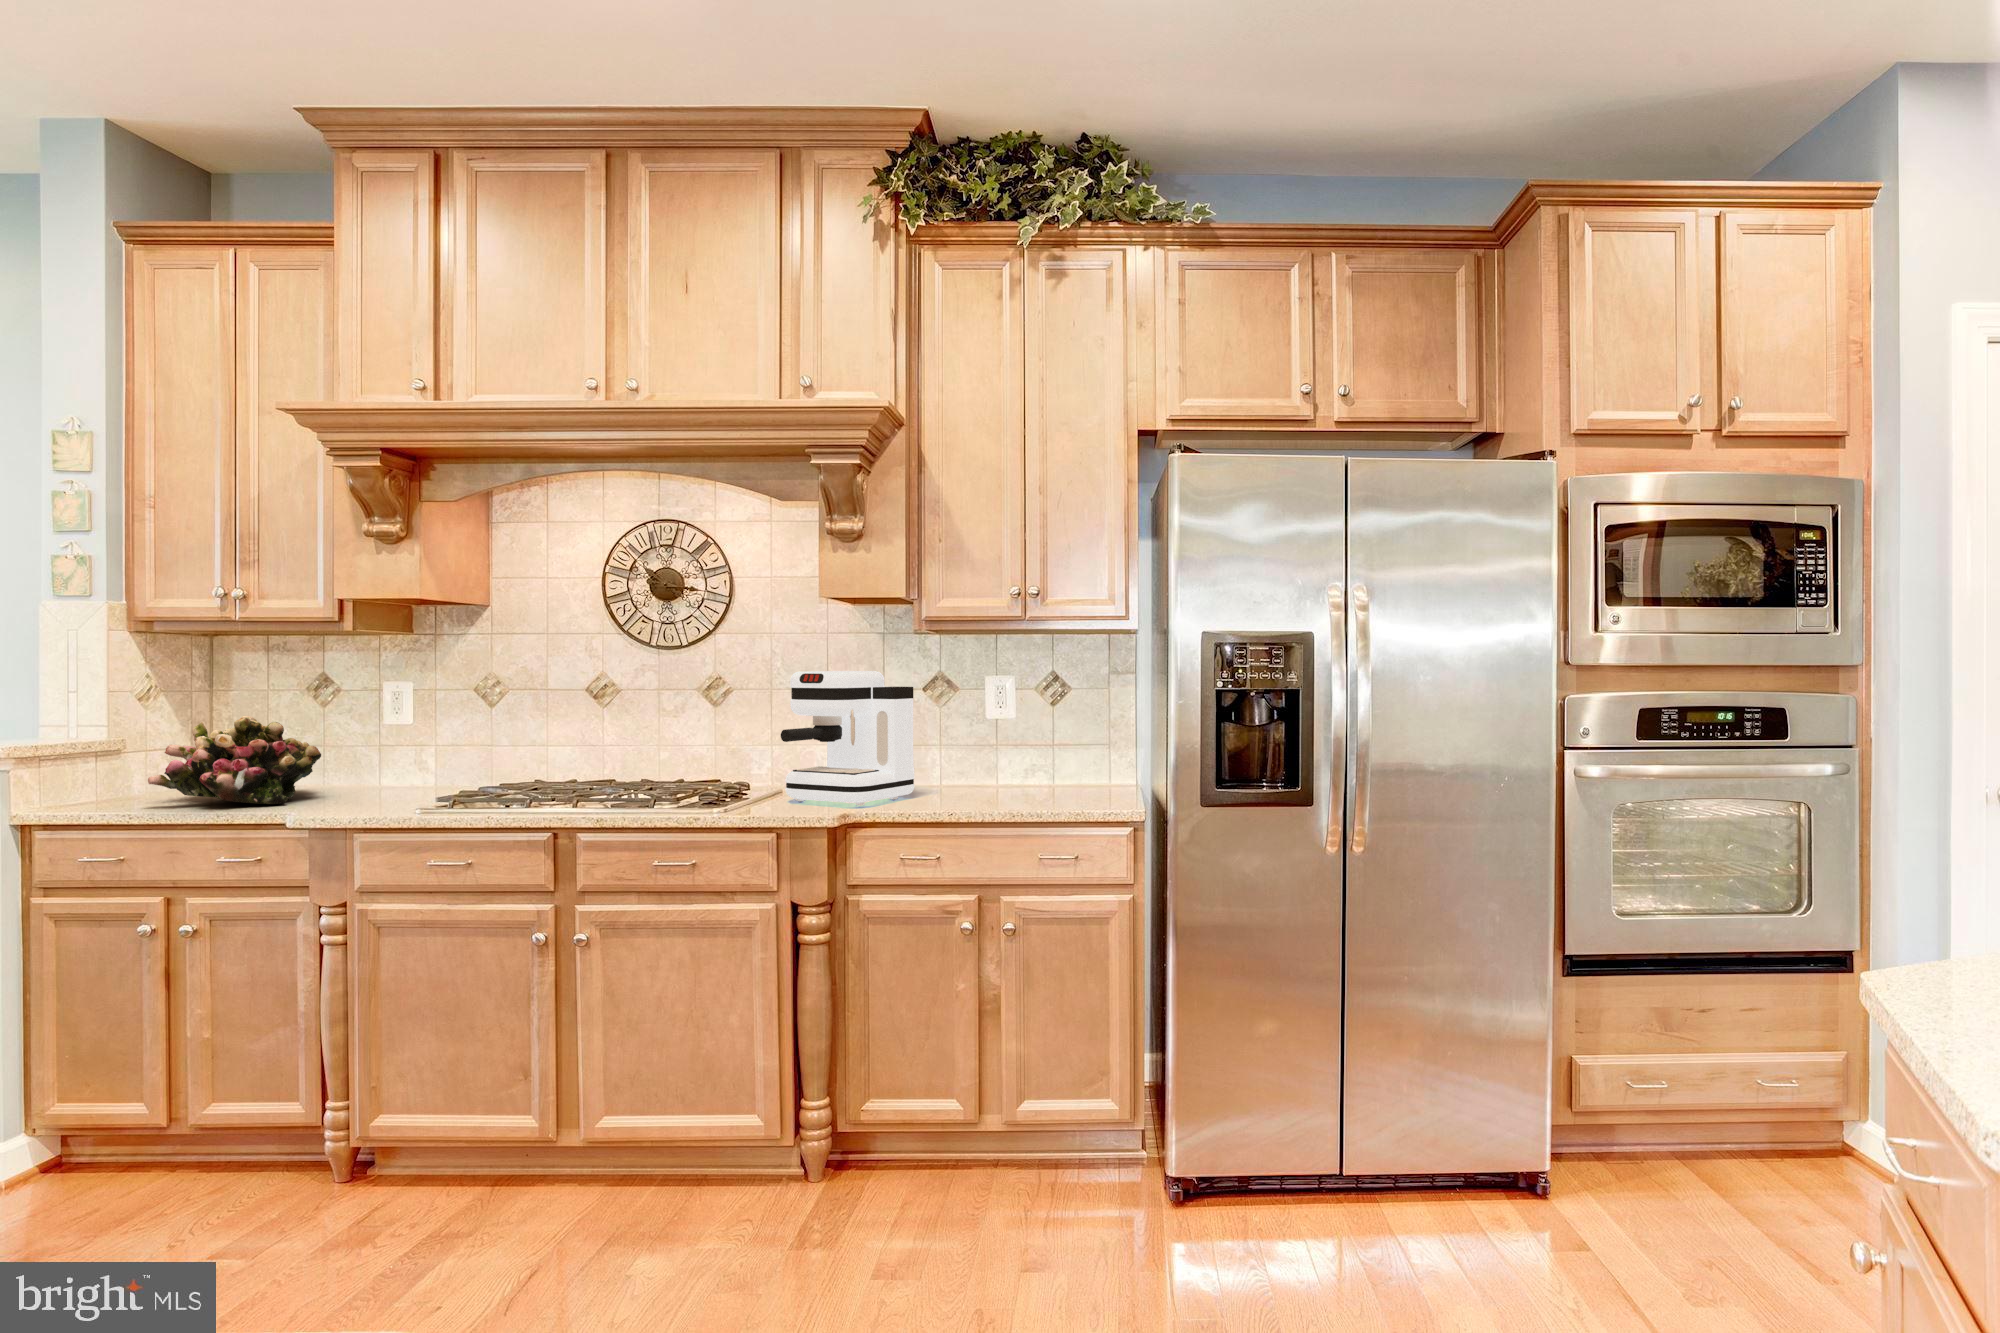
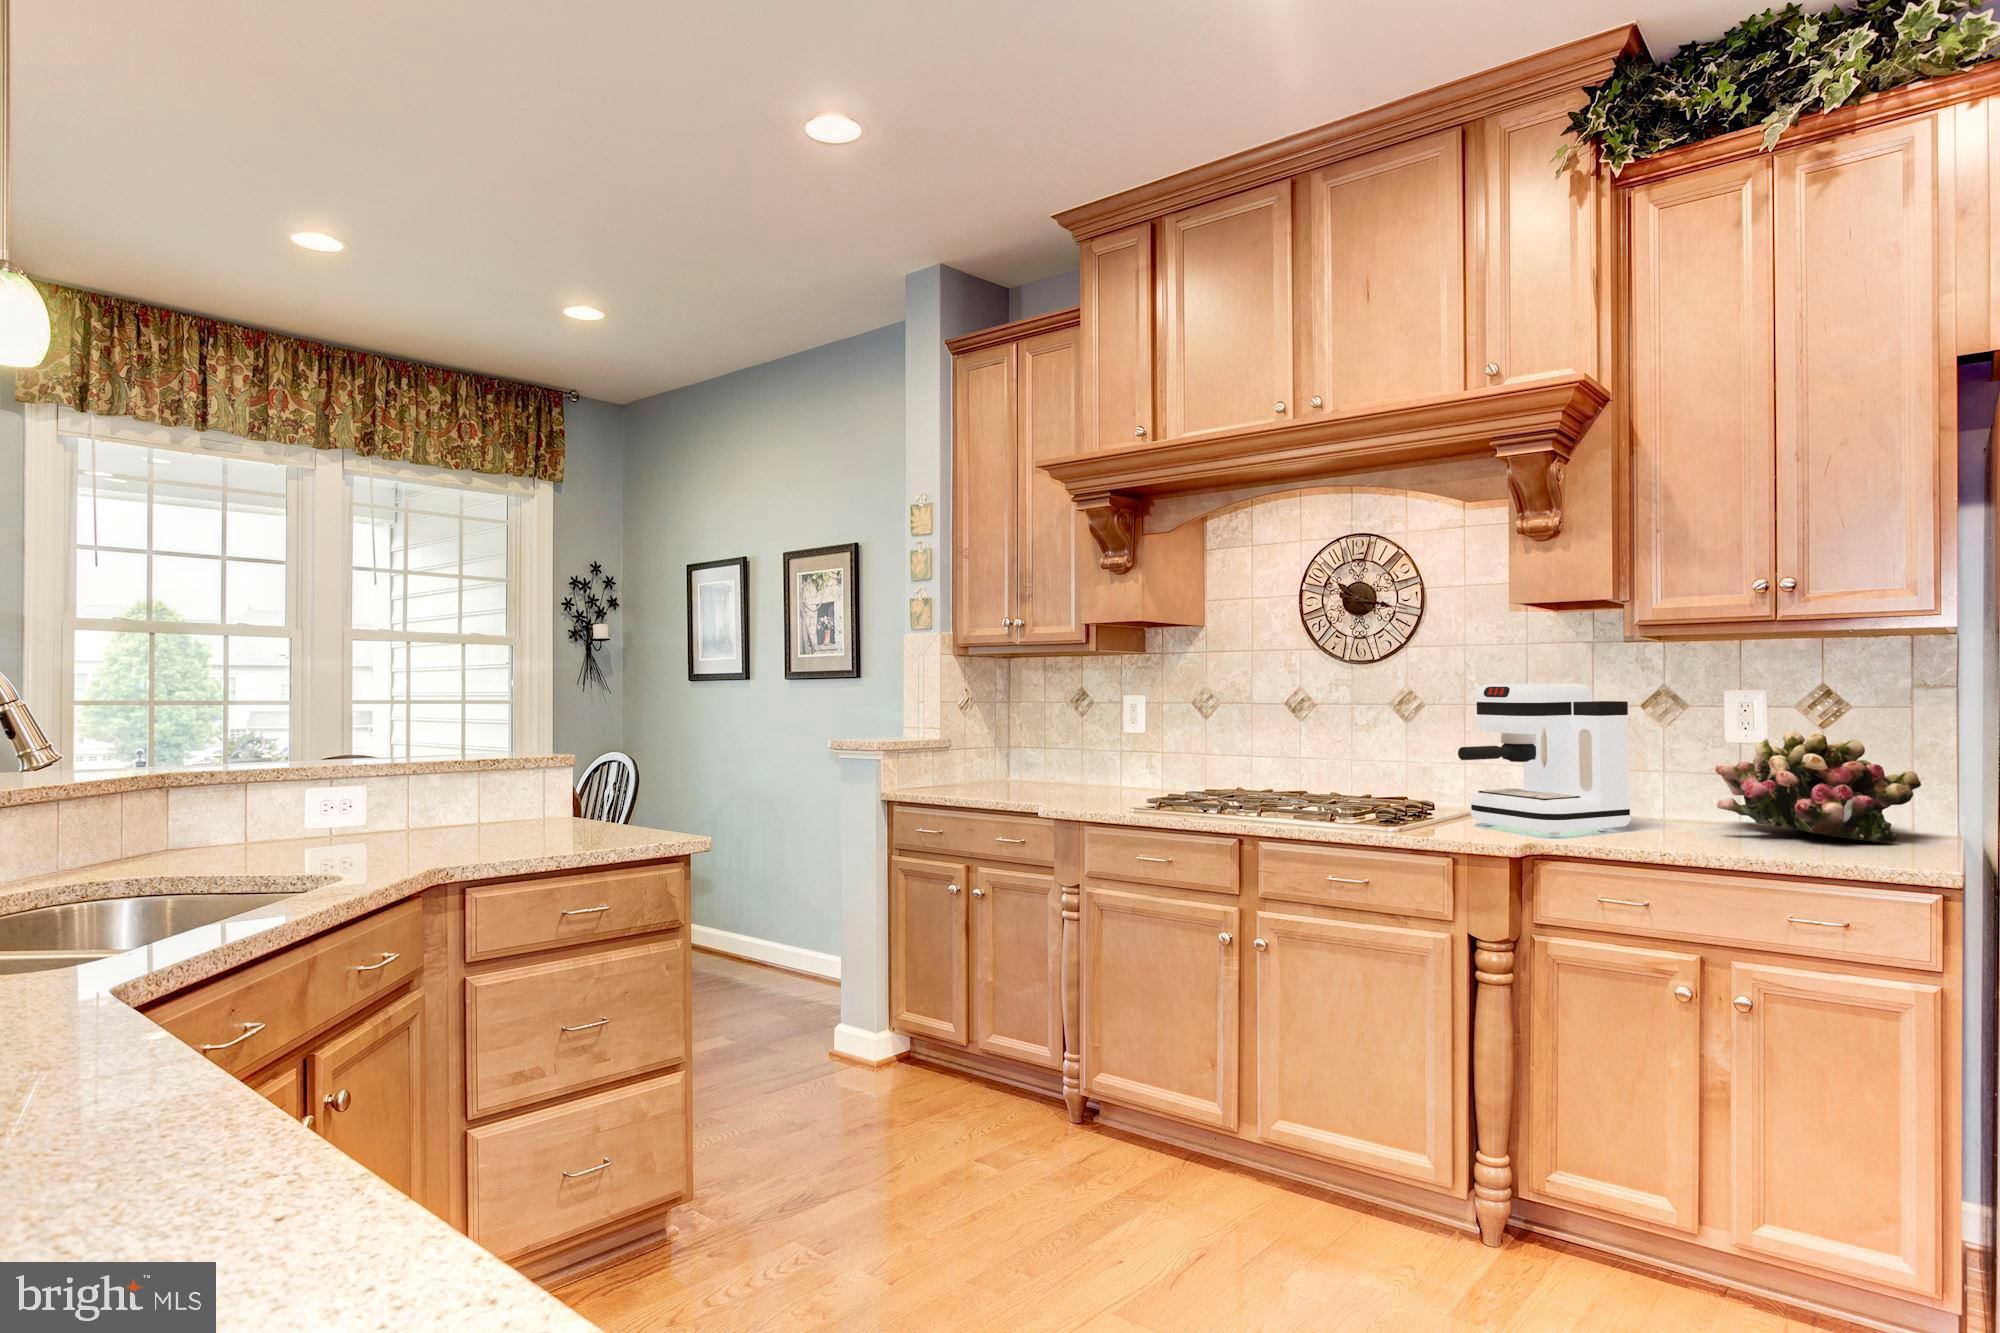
flower arrangement: present [148,715,321,804] -> present [1715,731,1921,842]

